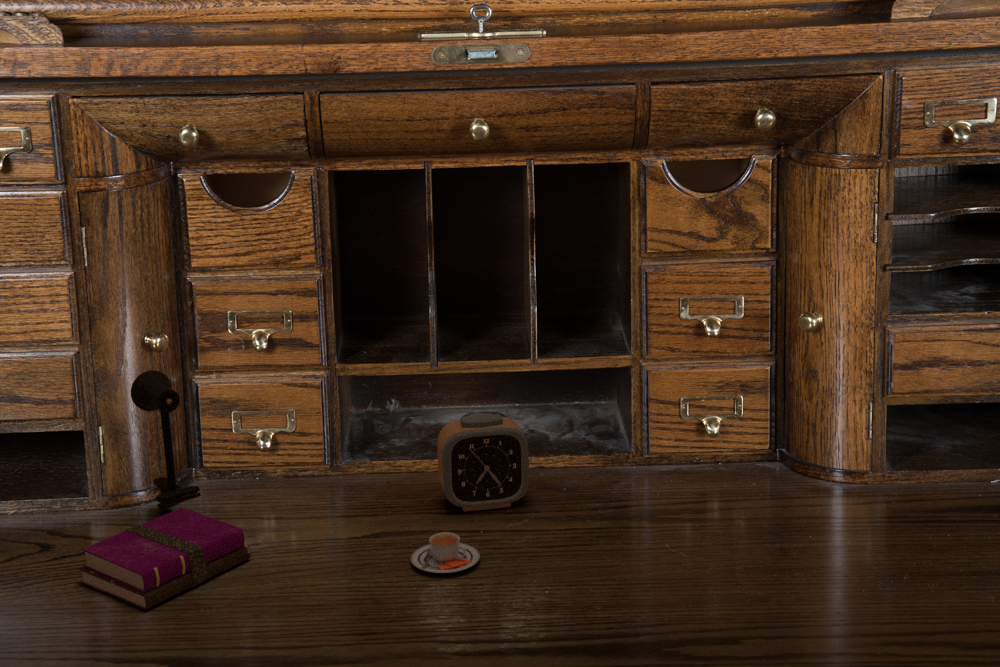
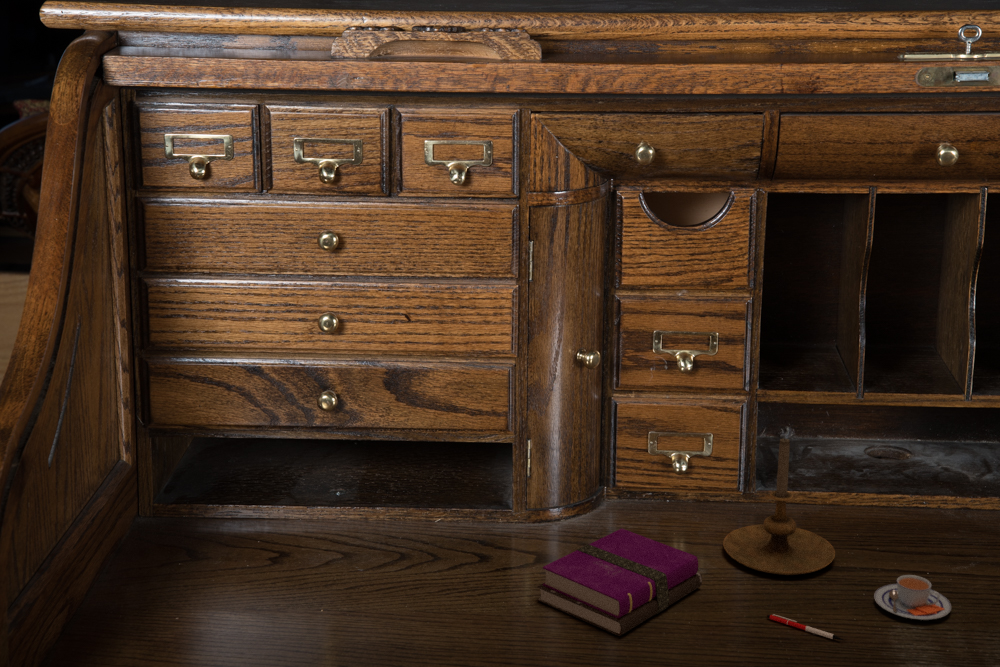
desk lamp: present [131,370,201,510] -> none [566,387,629,528]
candle holder: none [290,410,396,541] -> present [723,439,835,575]
alarm clock: present [437,414,529,512] -> none [869,451,976,551]
pen: none [300,578,363,597] -> present [767,614,843,640]

